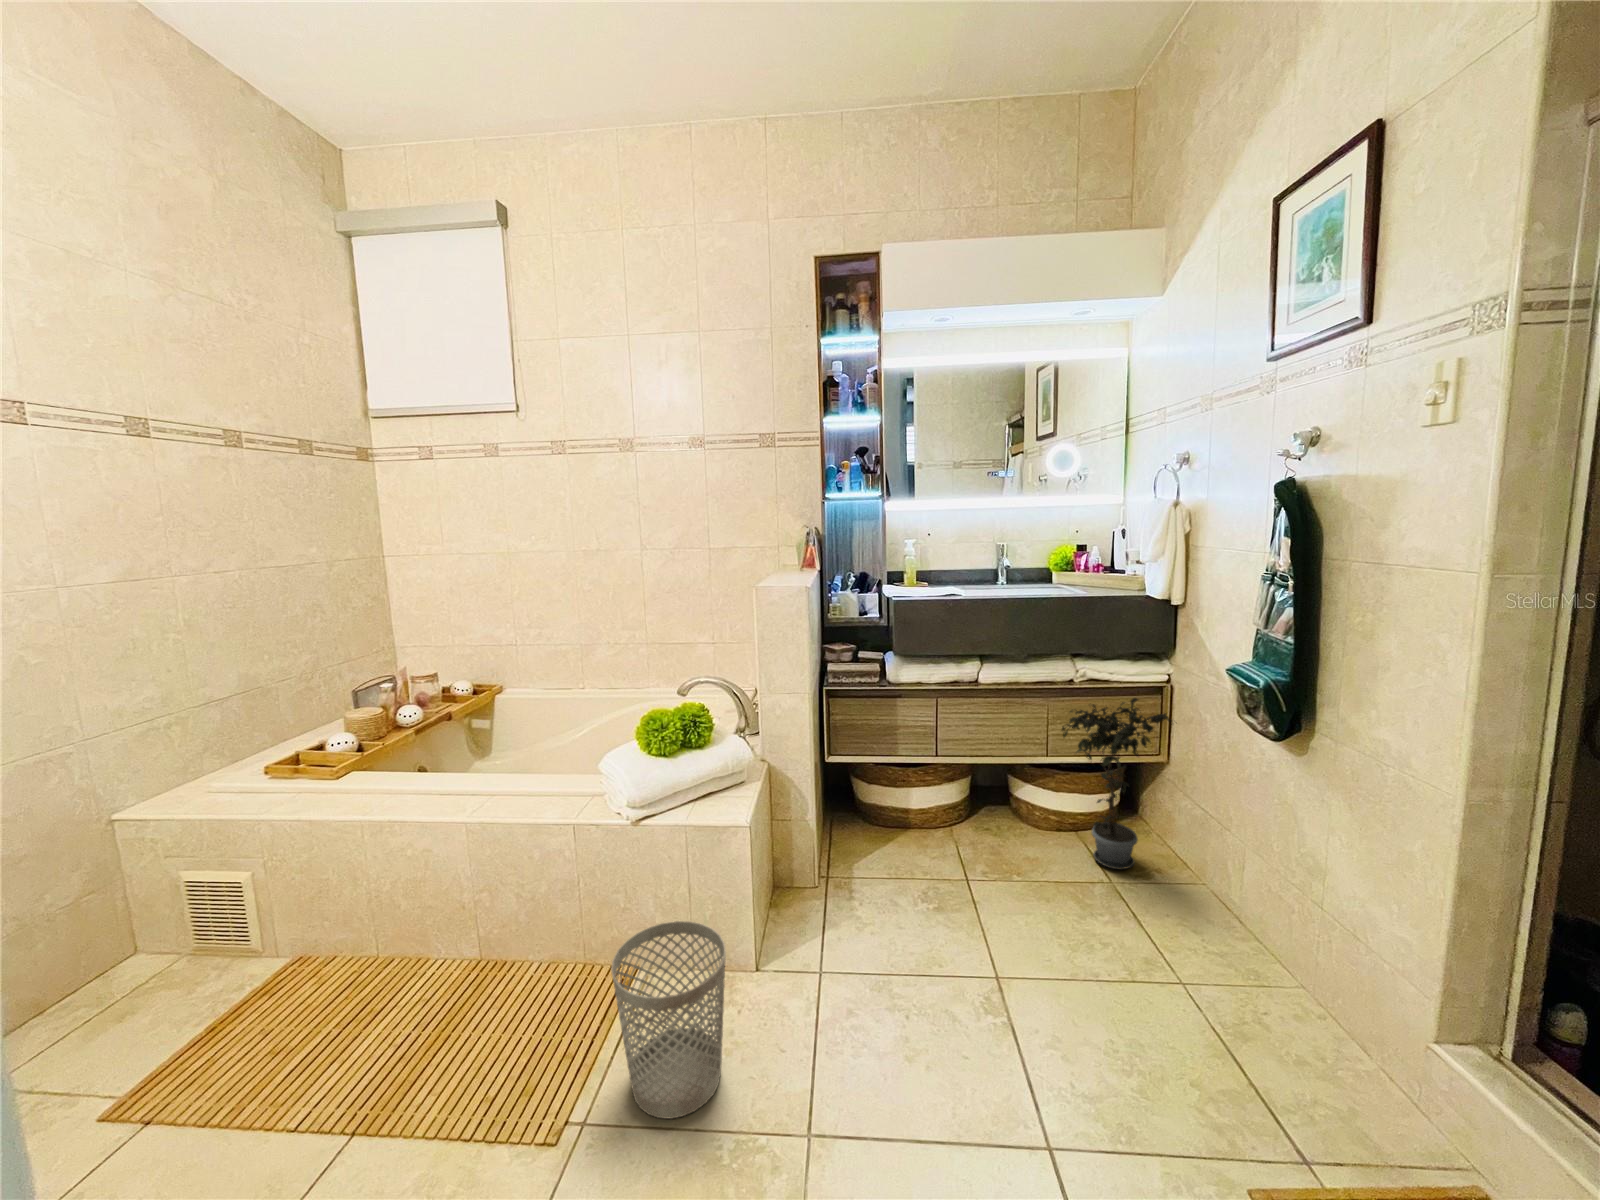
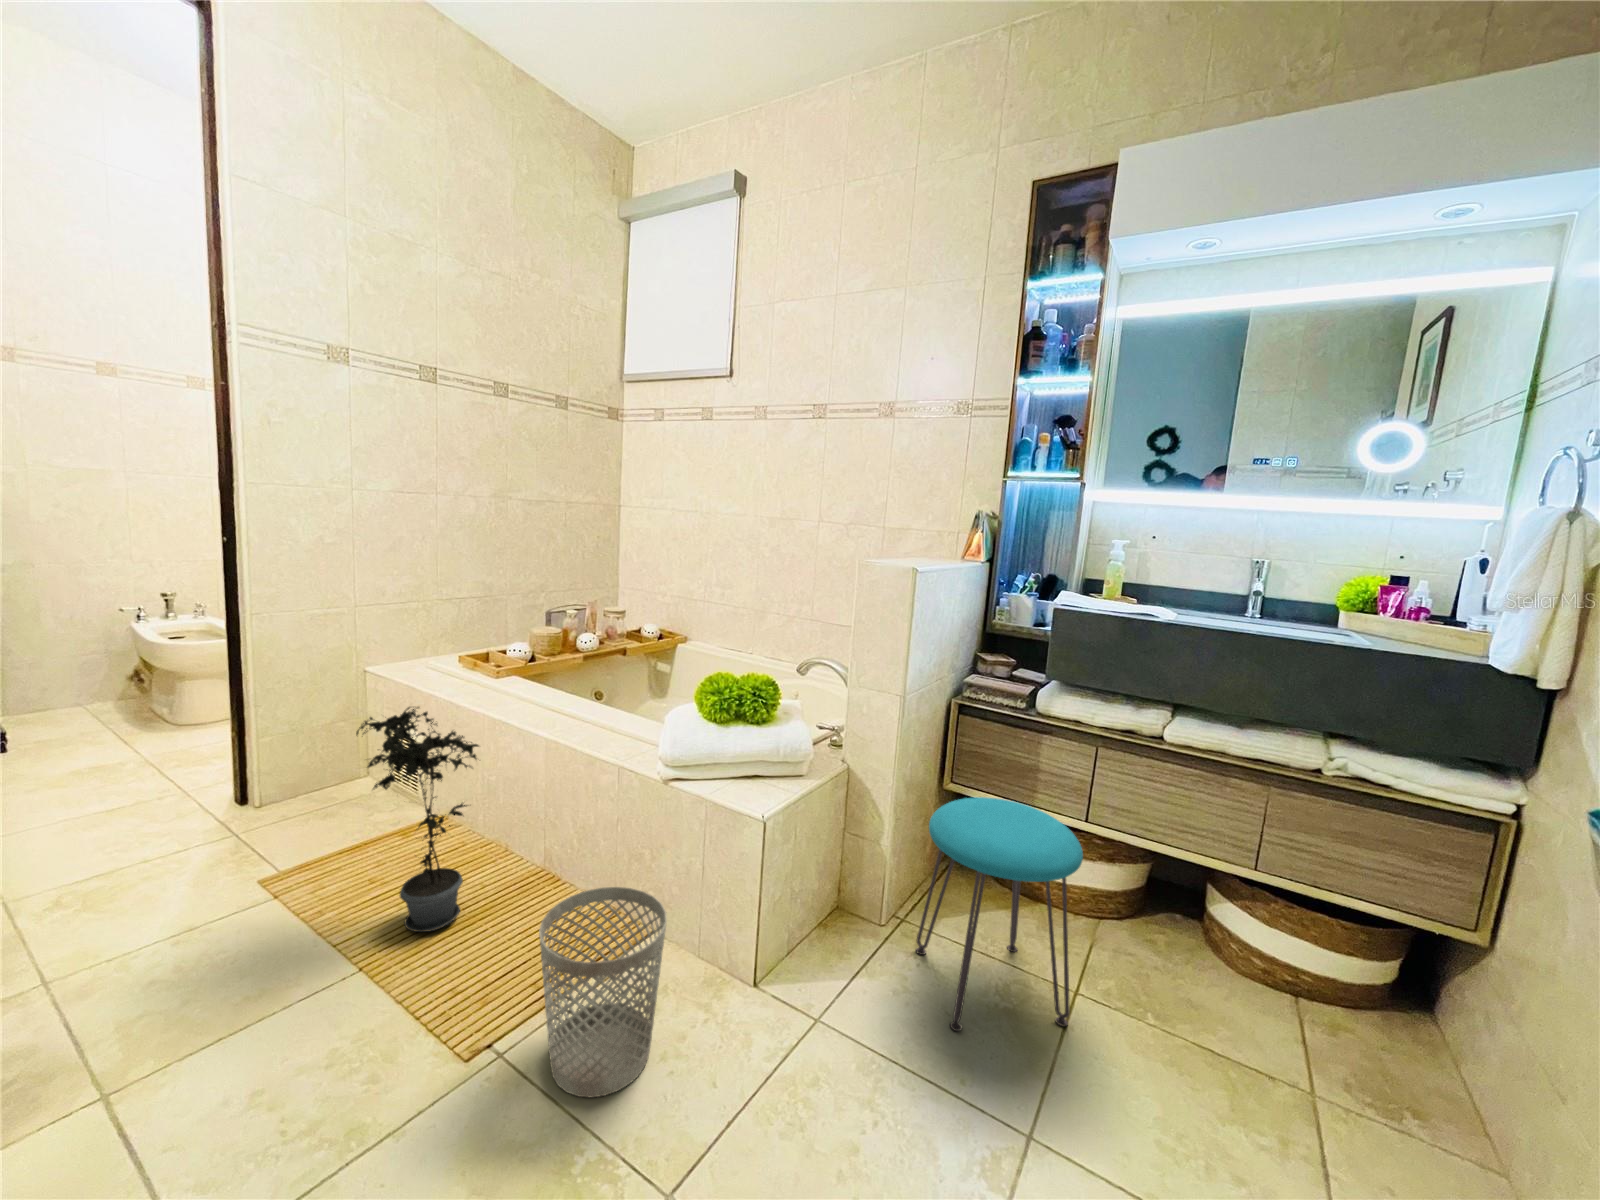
potted plant: present [1062,698,1172,869] -> present [356,707,479,932]
stool: none [853,754,976,934] -> present [916,797,1083,1031]

